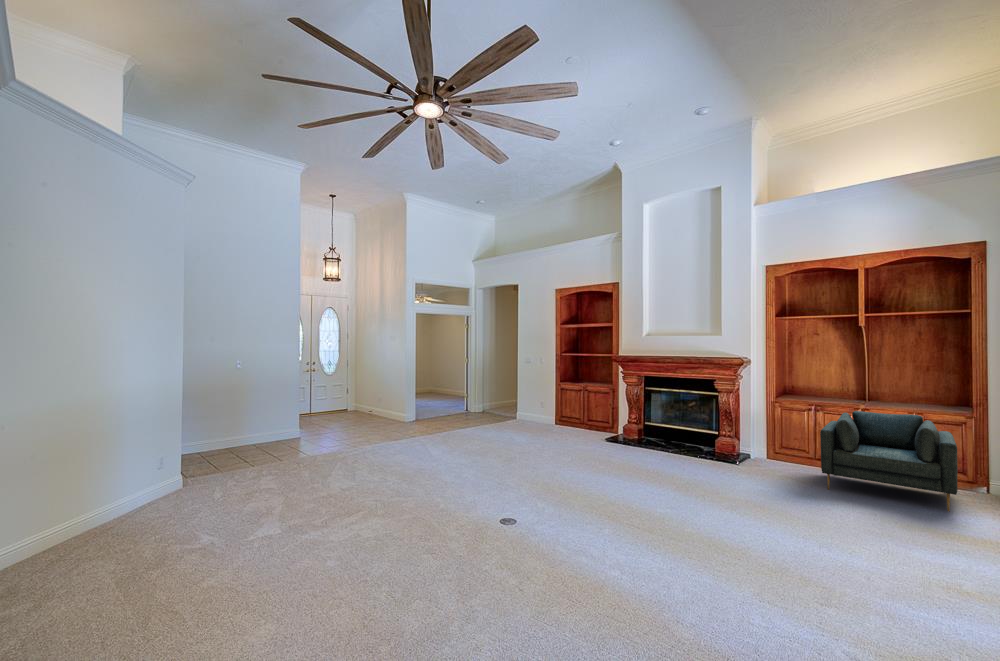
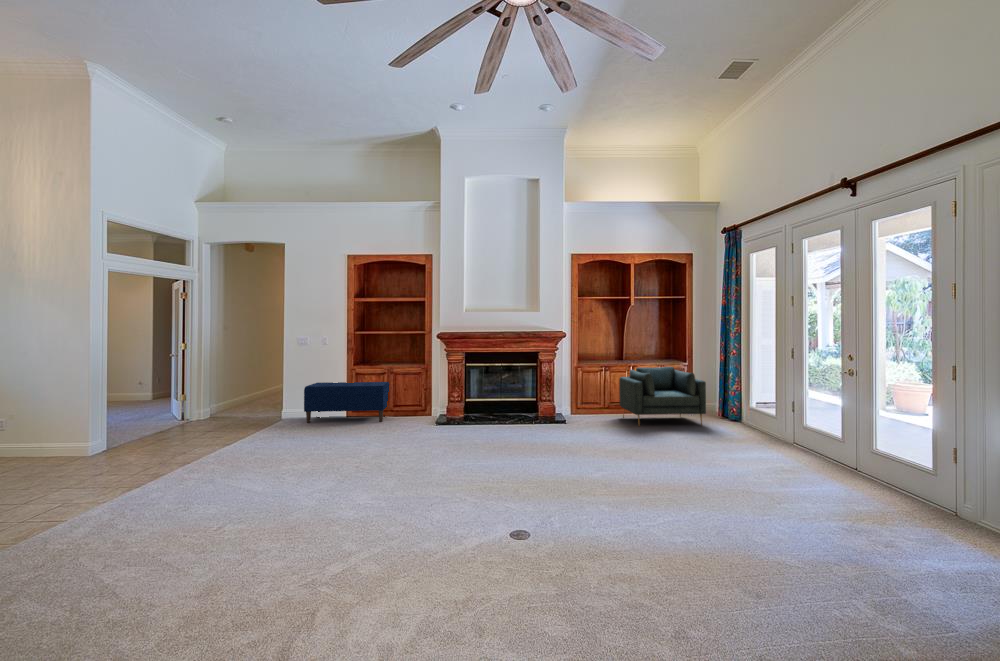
bench: none [515,393,584,433] -> present [304,382,389,423]

